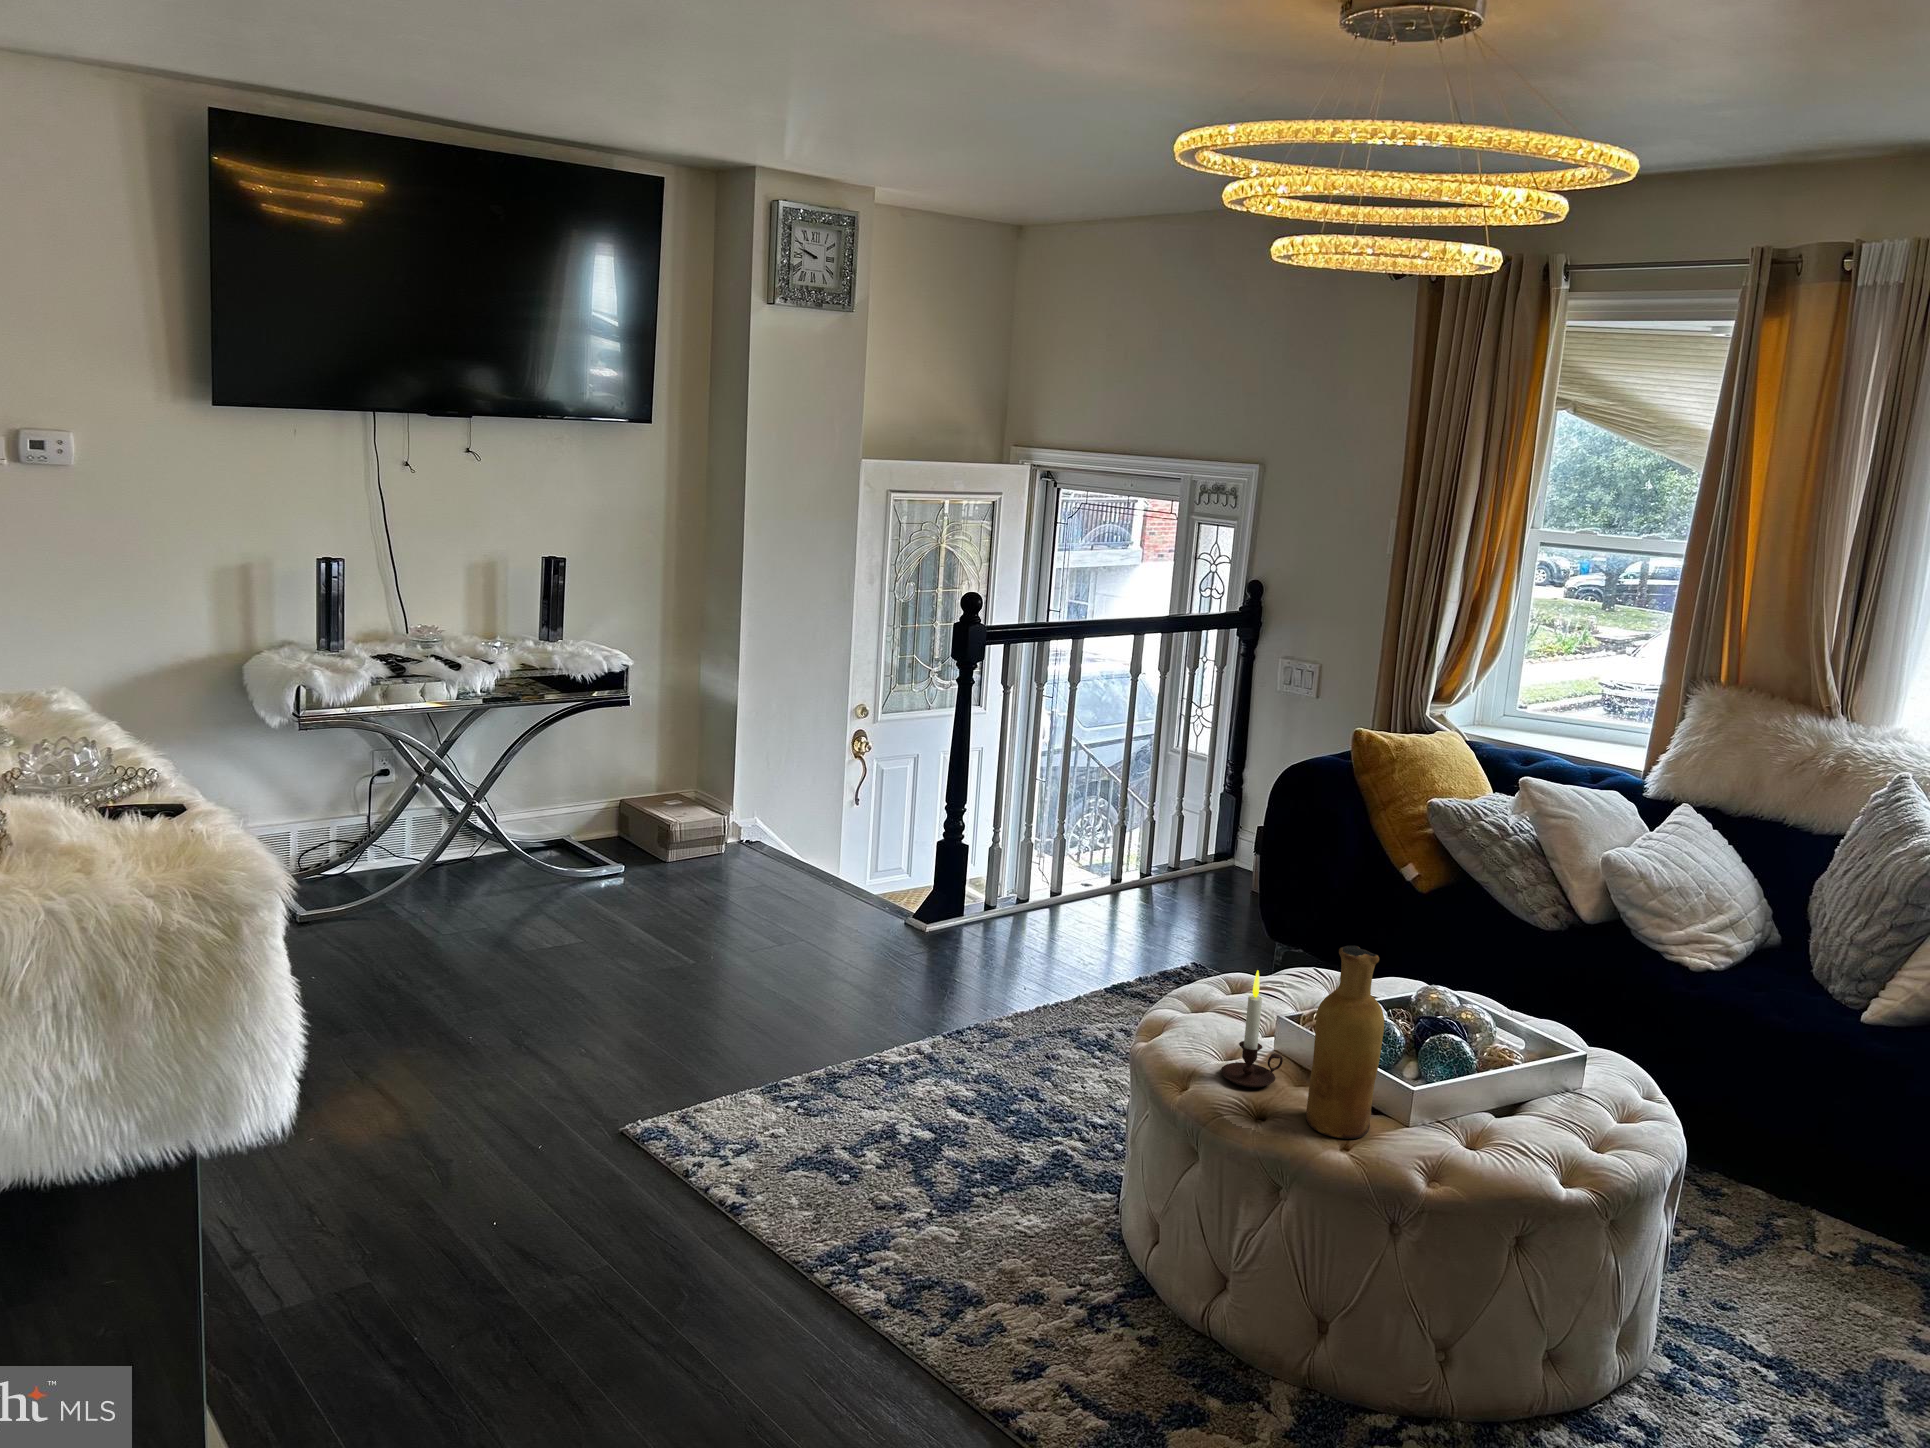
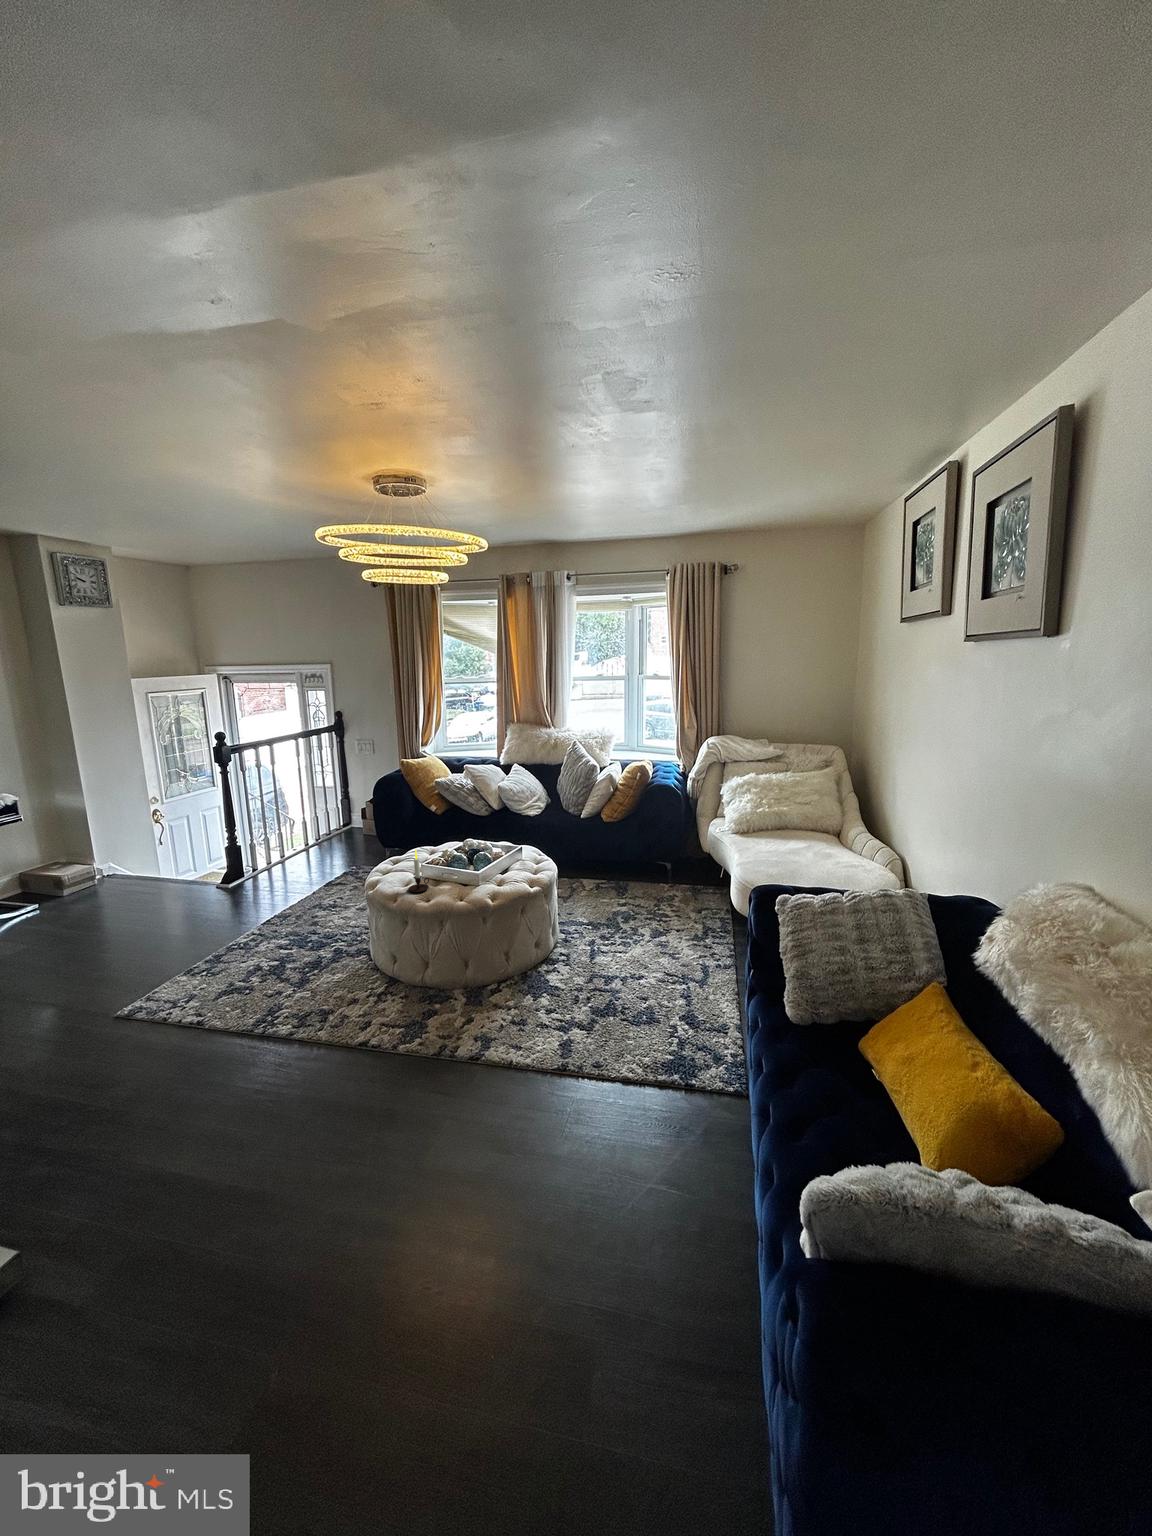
vase: present [1306,946,1384,1139] -> none [443,829,467,898]

